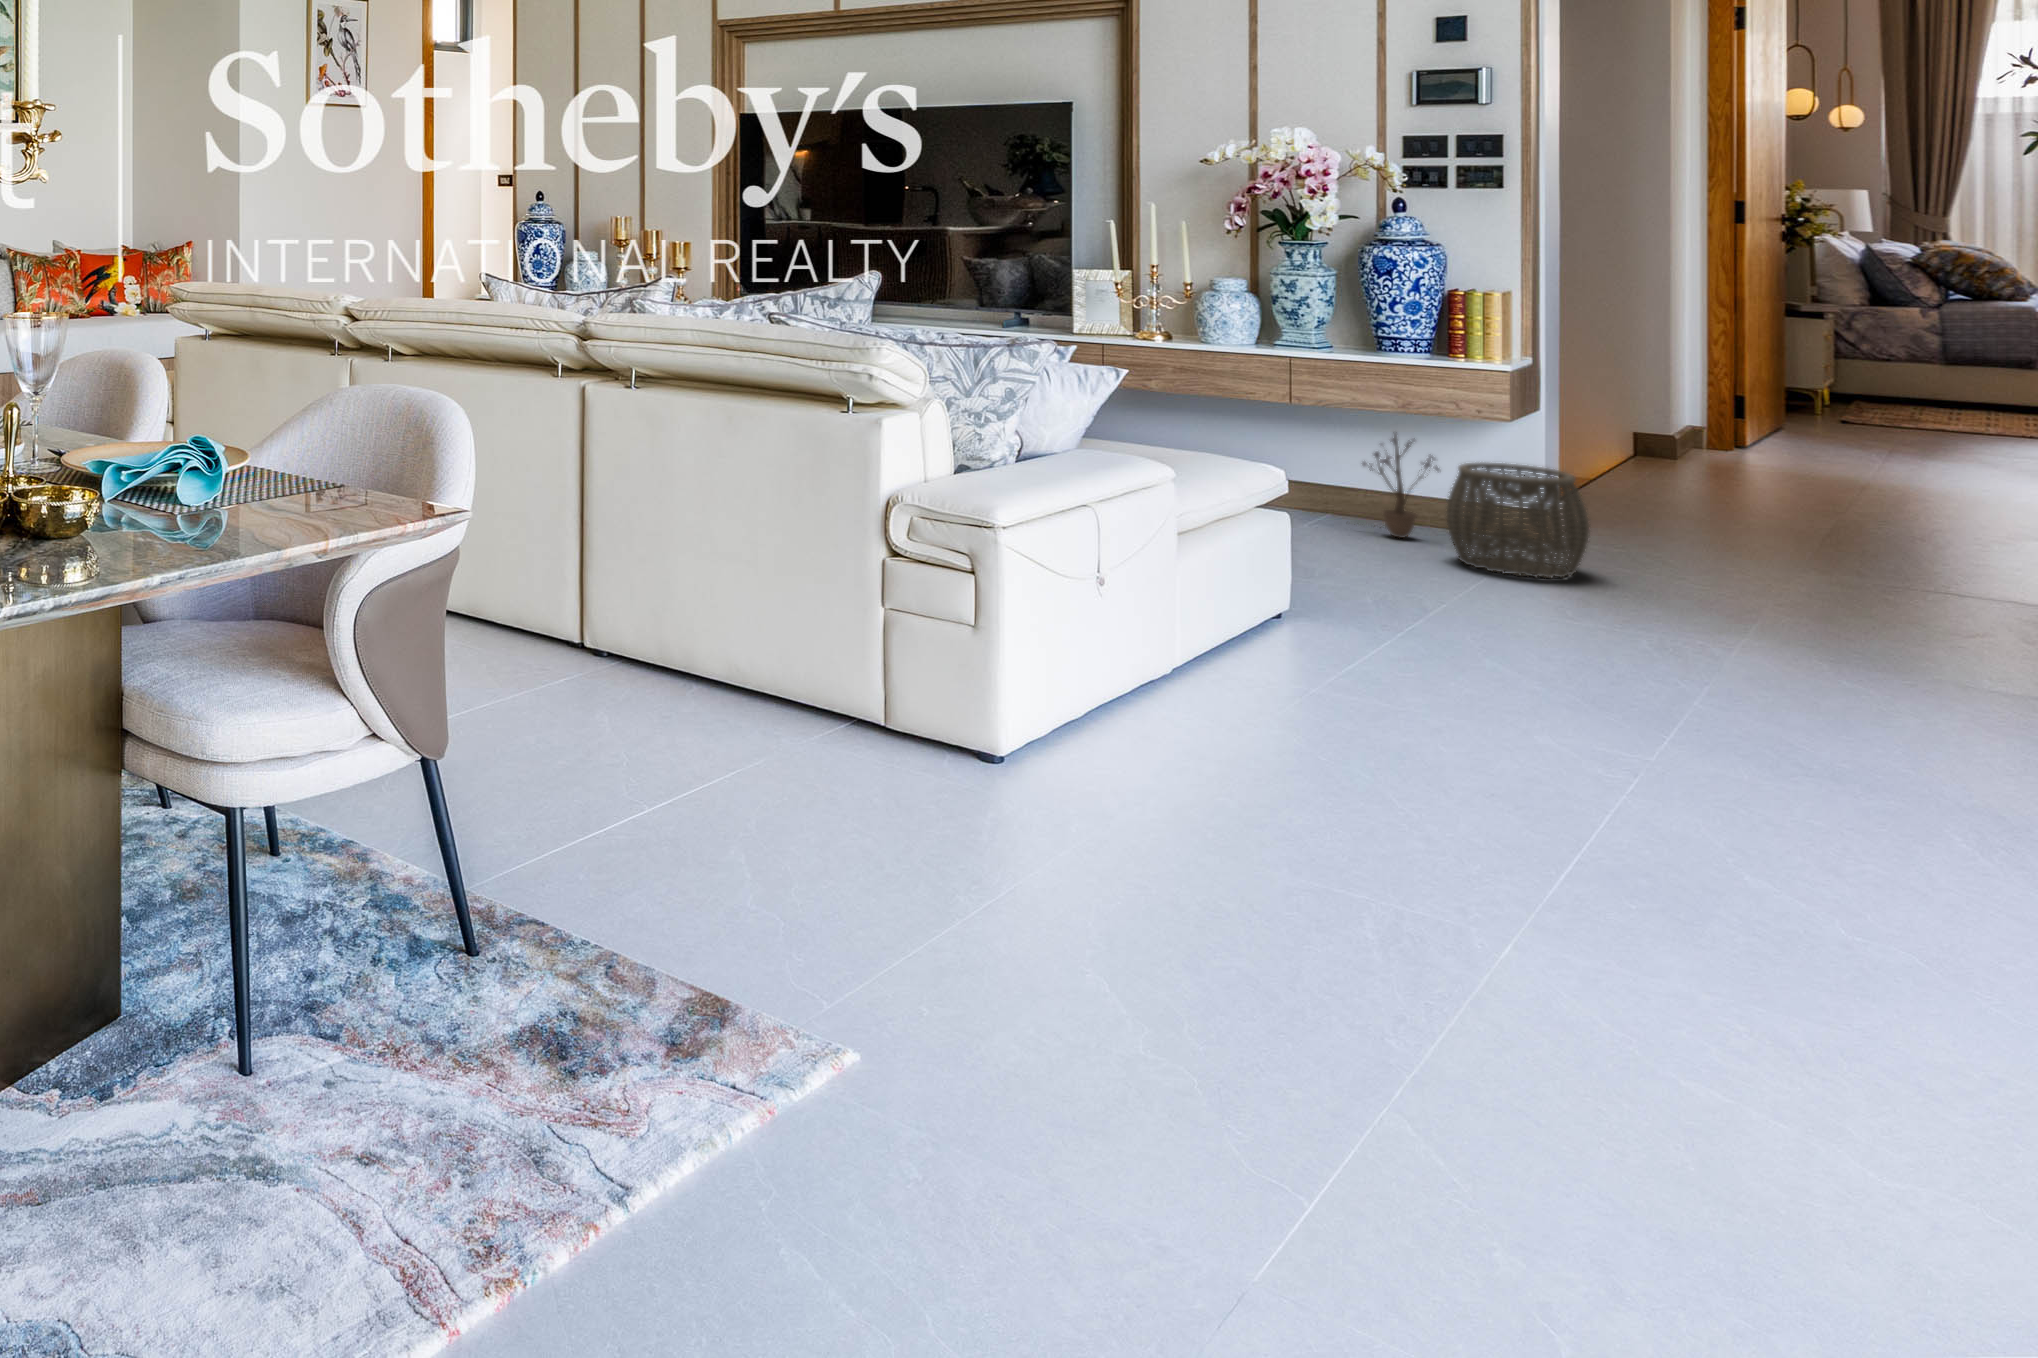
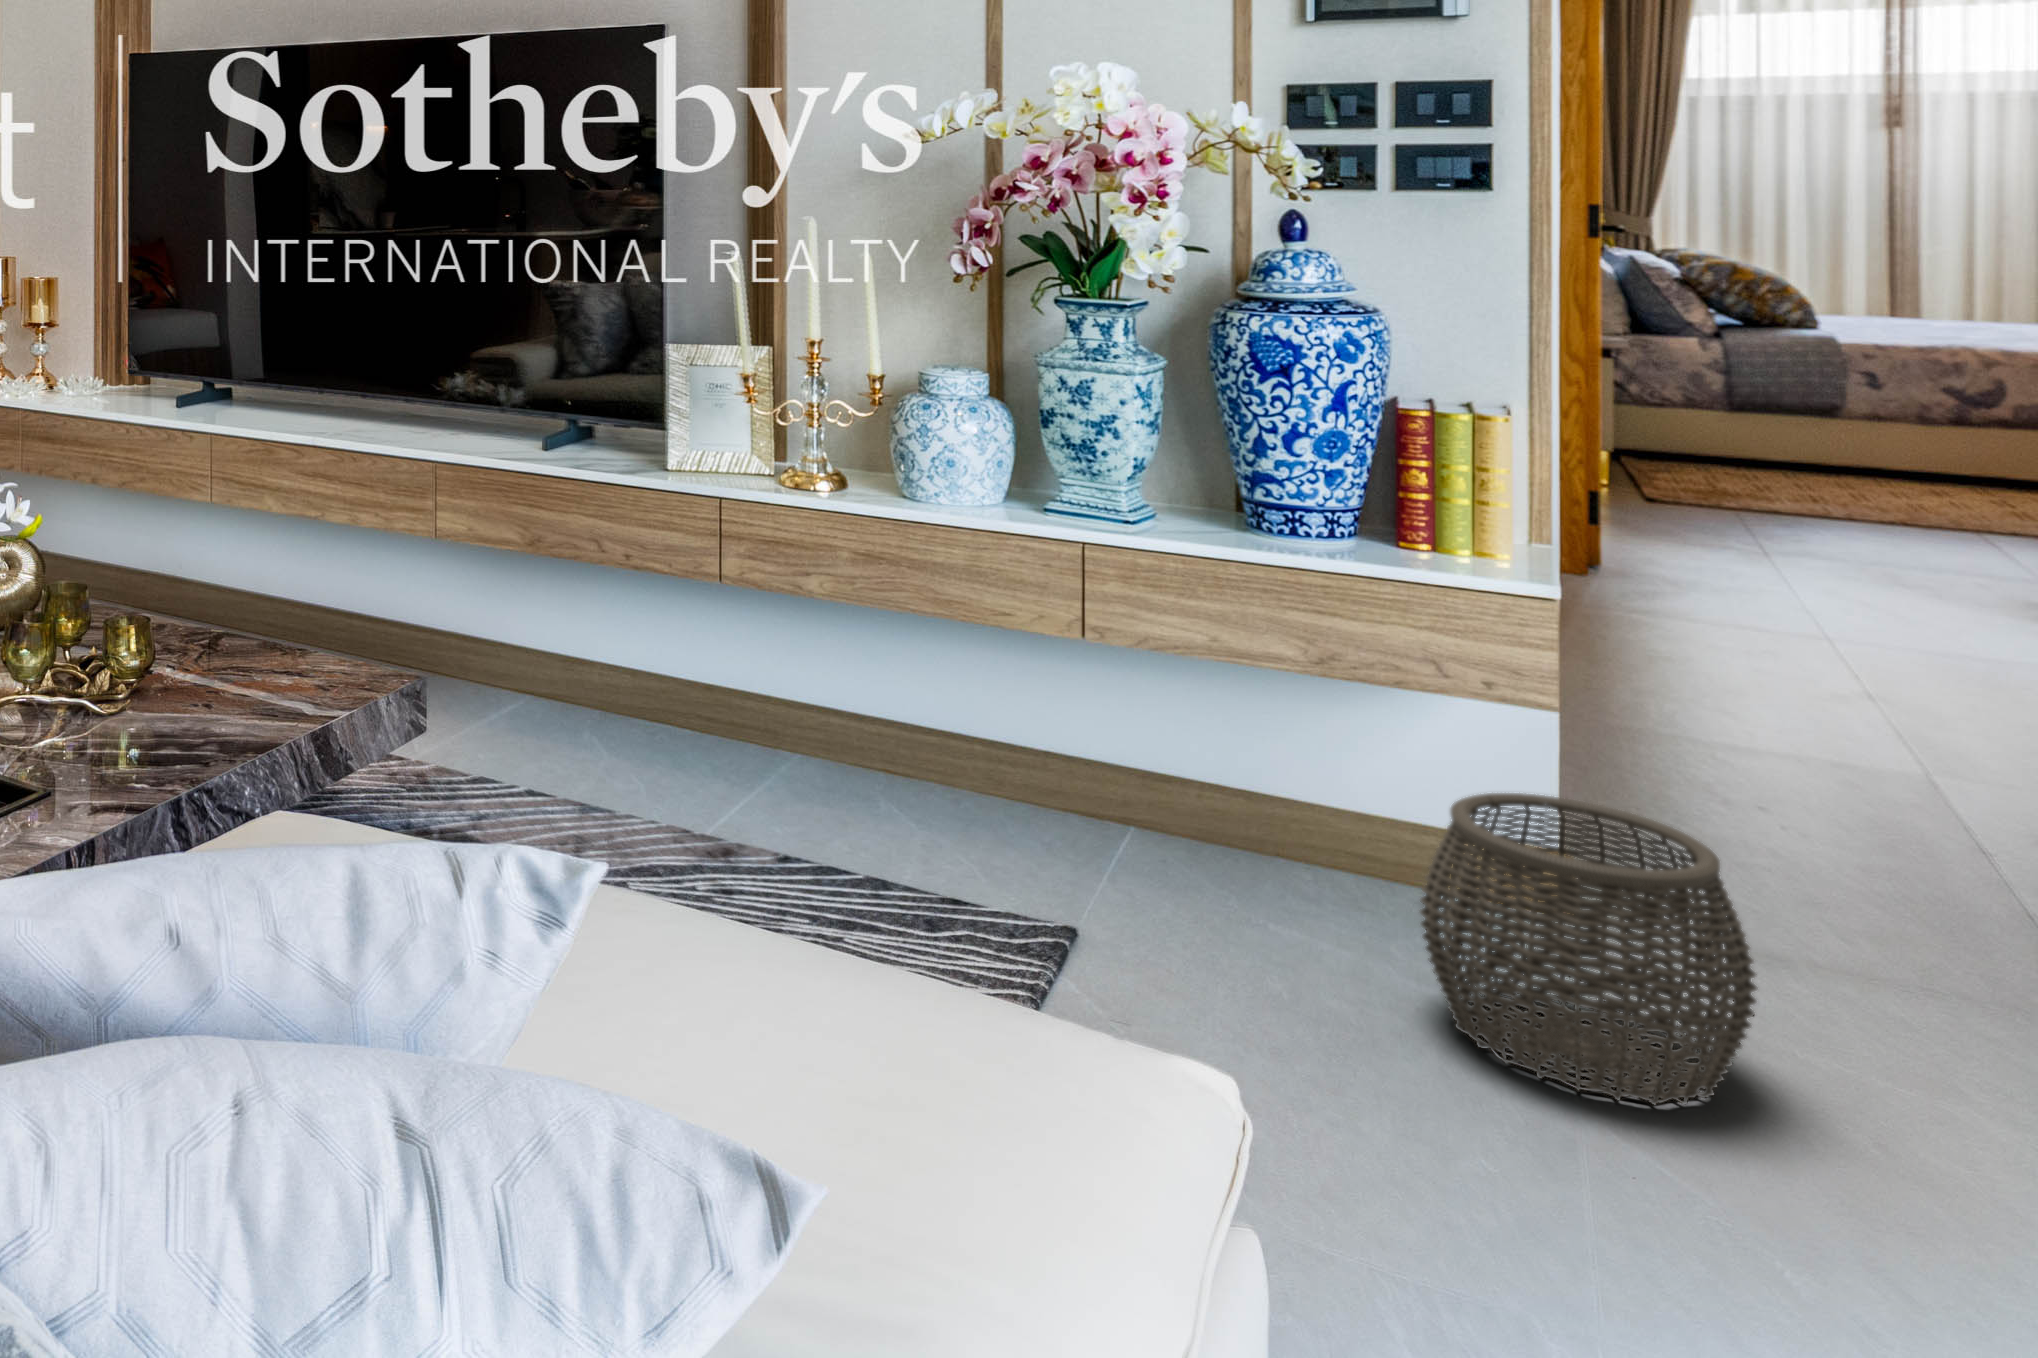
decorative plant: present [1347,434,1439,538] -> none [1183,697,1375,921]

